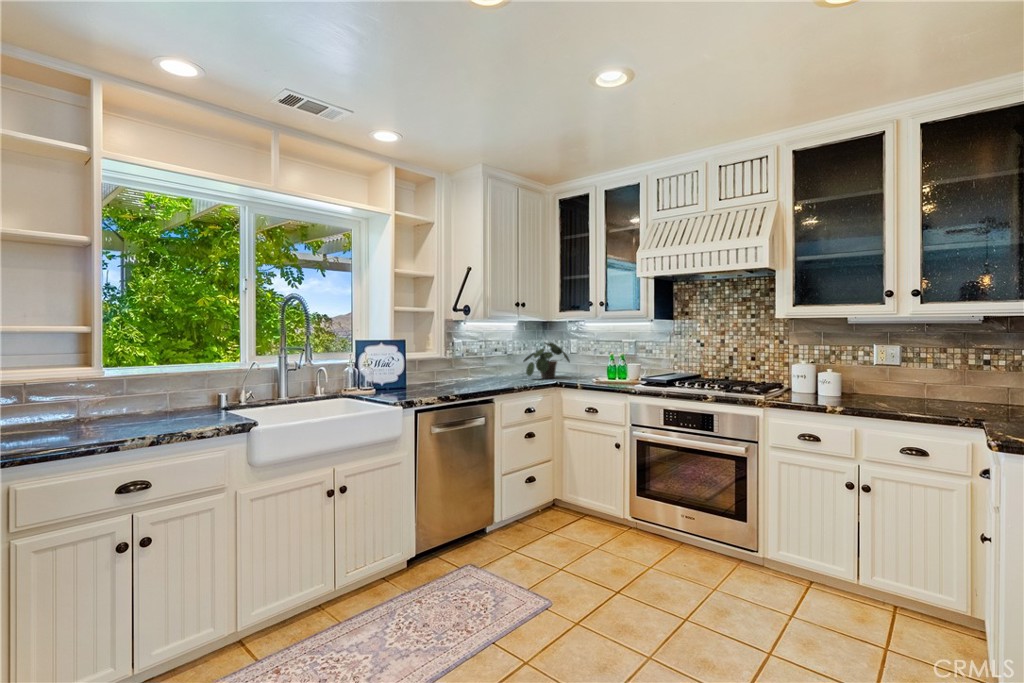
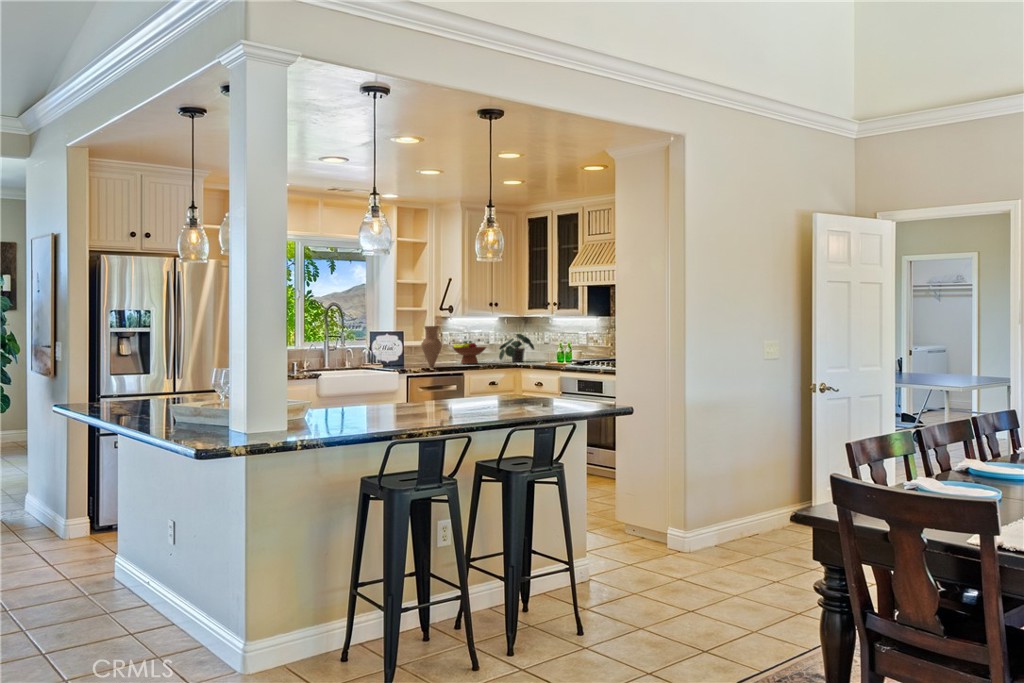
vase: none [432,333,462,392] -> present [421,326,442,367]
fruit bowl: none [469,352,516,384] -> present [453,341,486,364]

